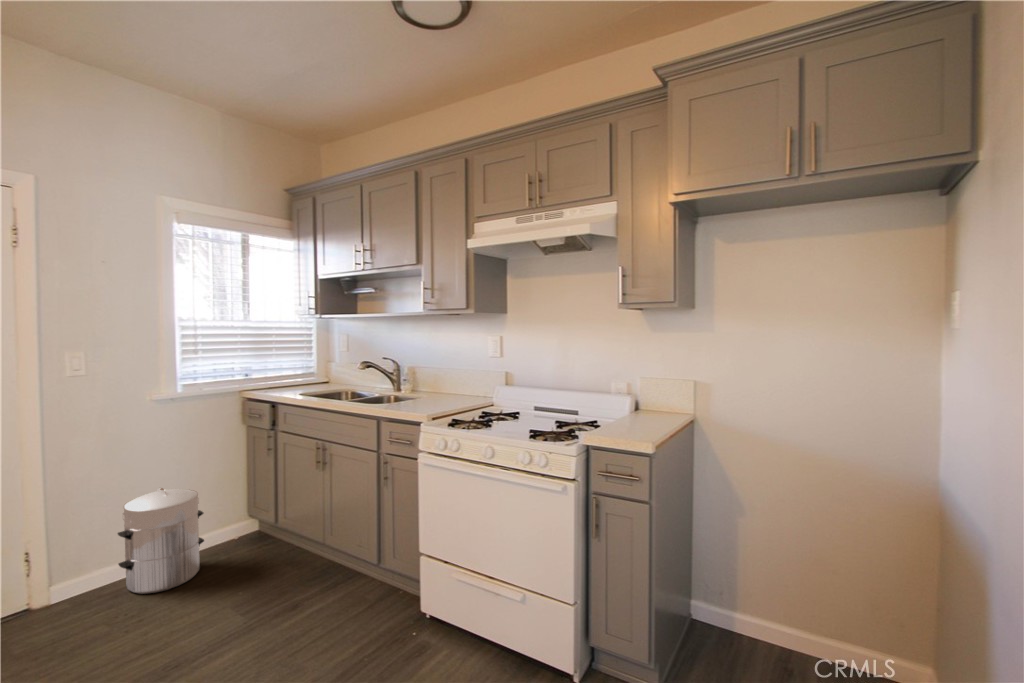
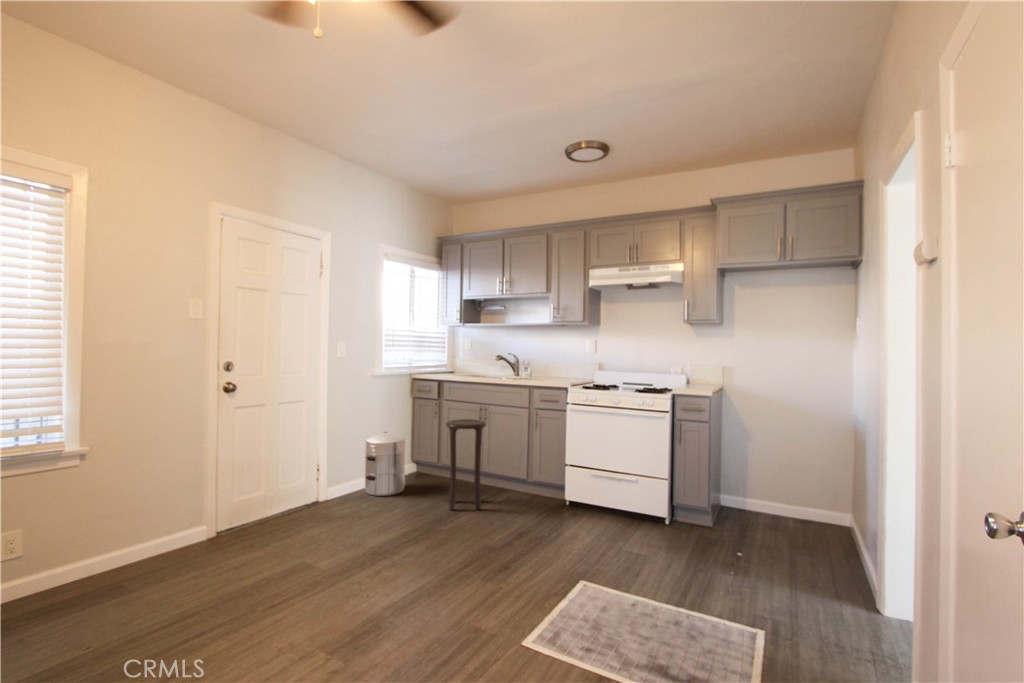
stool: none [208,475,286,638] -> present [446,419,486,510]

